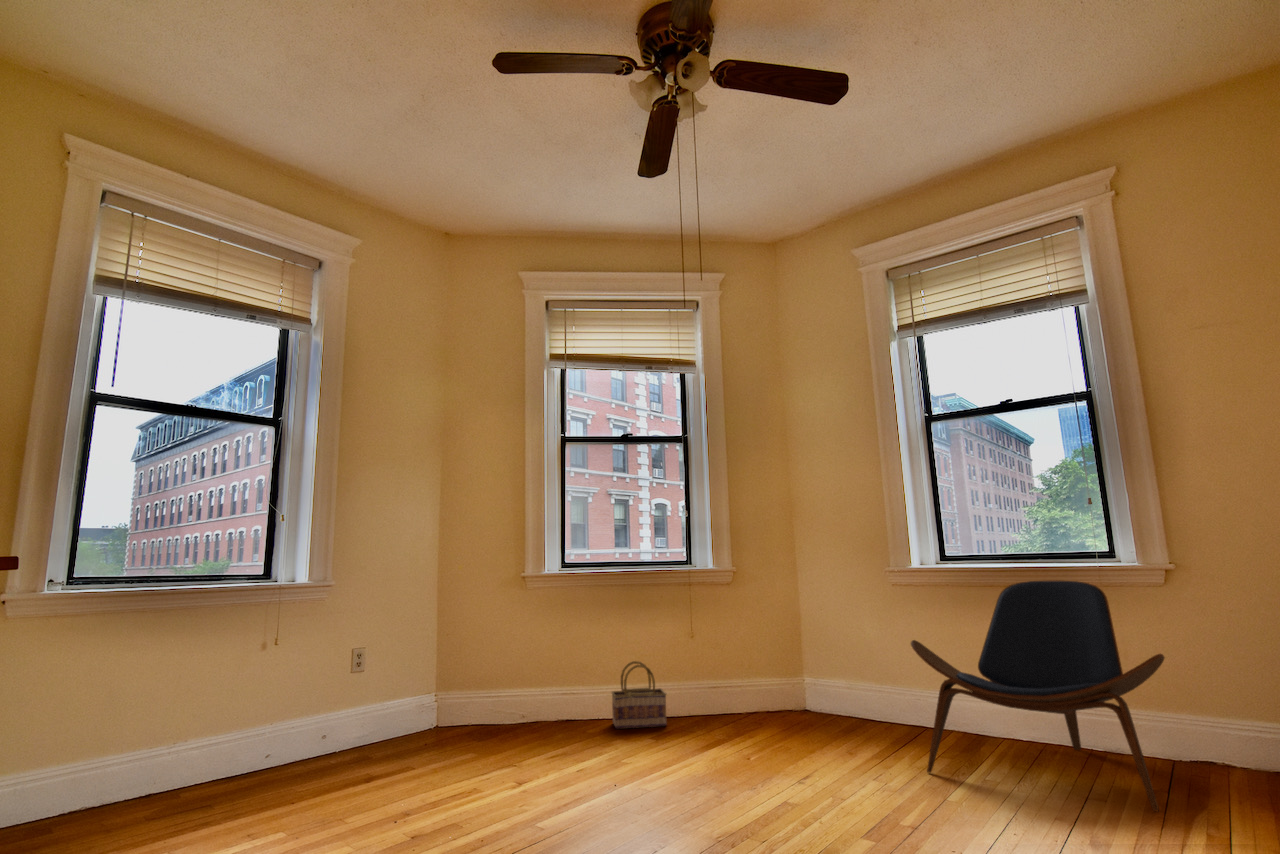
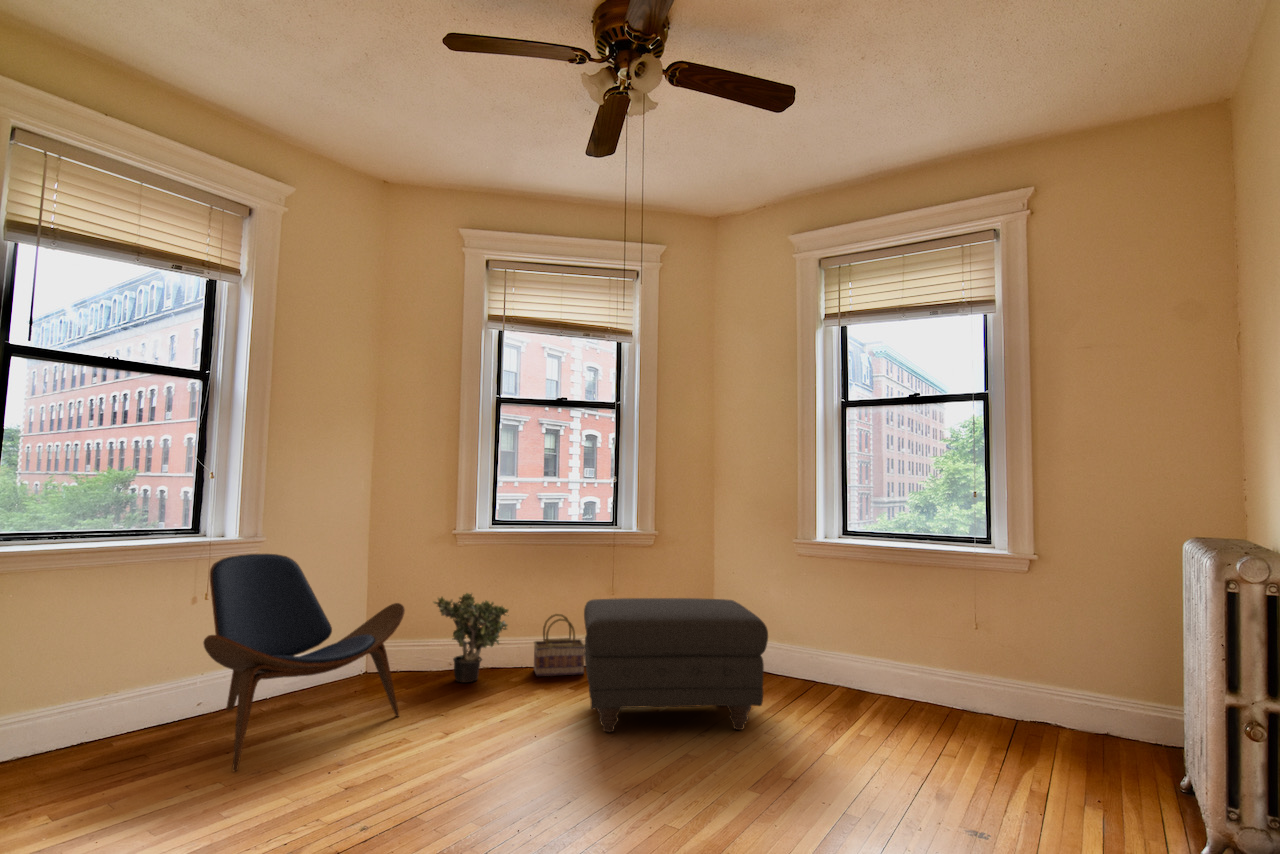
lounge chair: present [911,581,1164,811] -> present [204,554,405,771]
ottoman: none [663,634,866,778] -> present [584,598,768,733]
potted plant: none [505,638,584,736] -> present [434,593,509,682]

